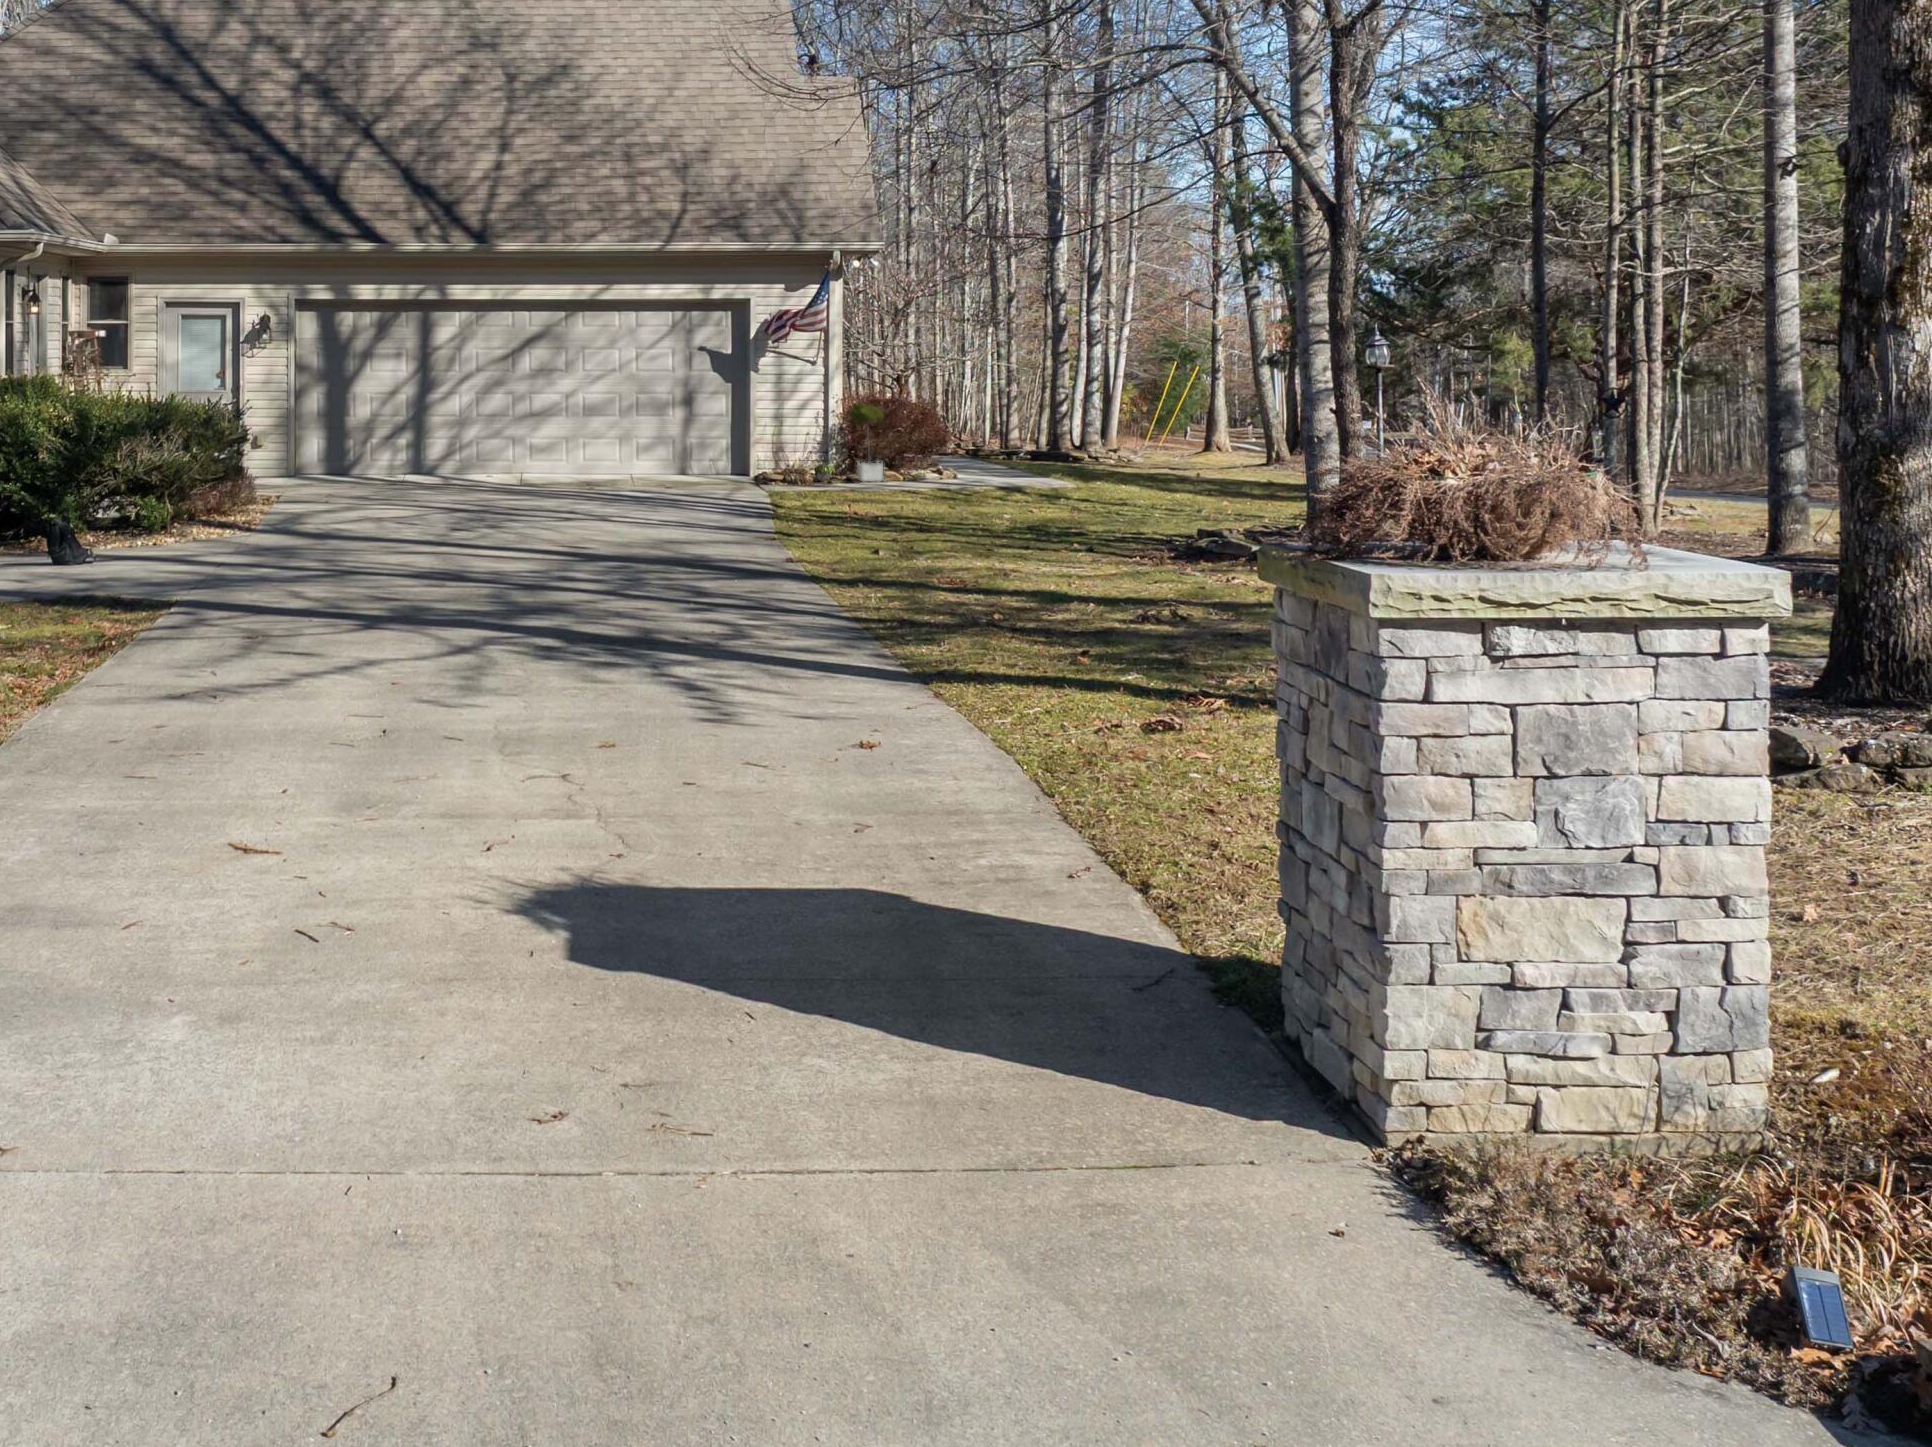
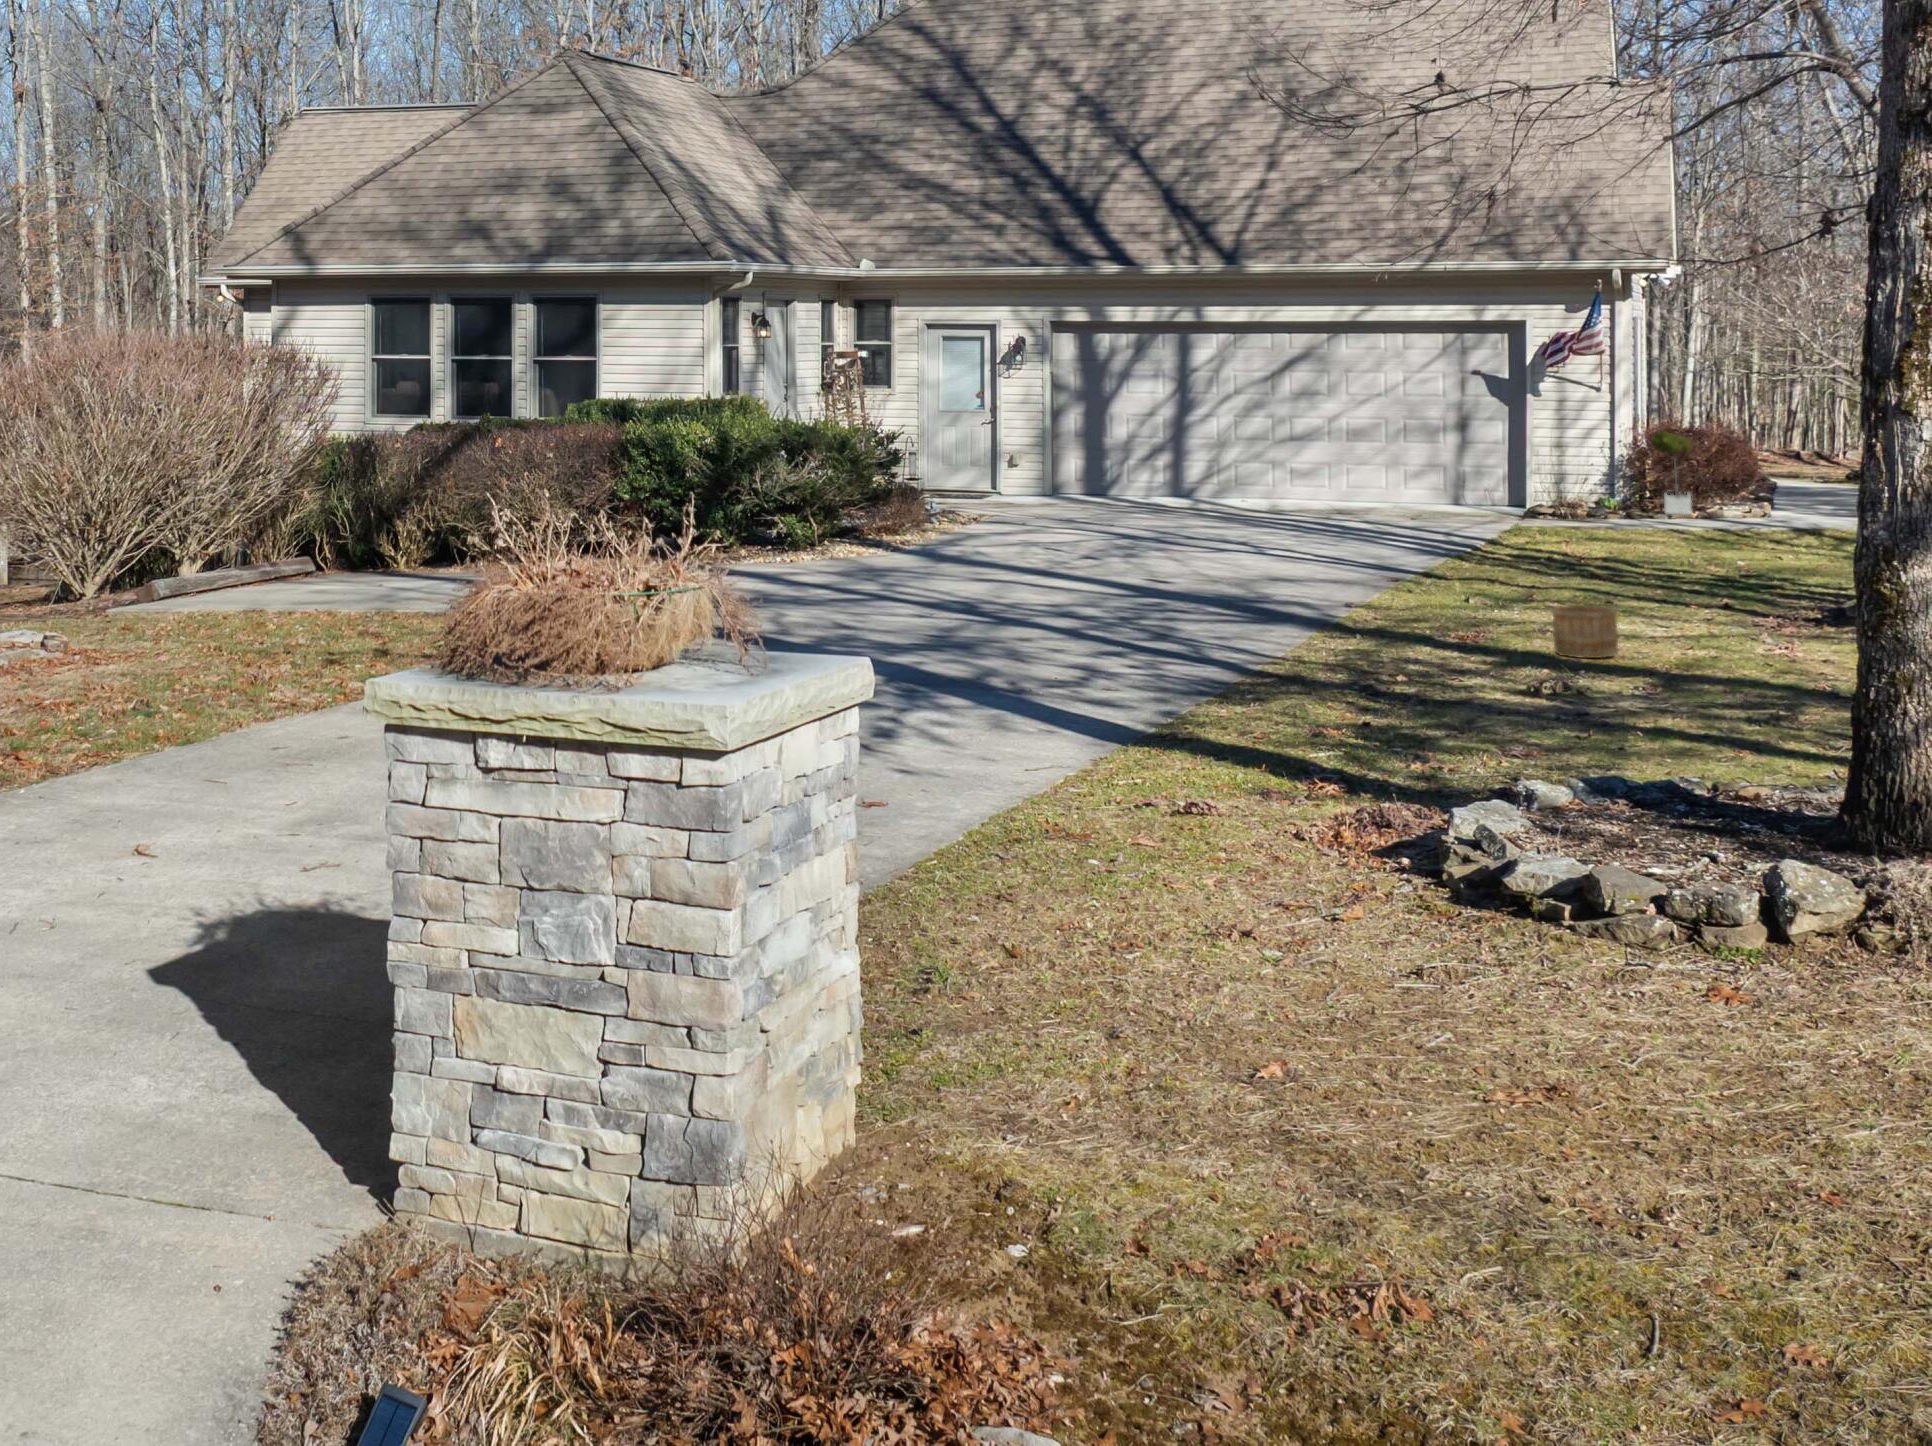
wooden bucket: none [1056,547,1112,595] -> present [1551,605,1618,658]

